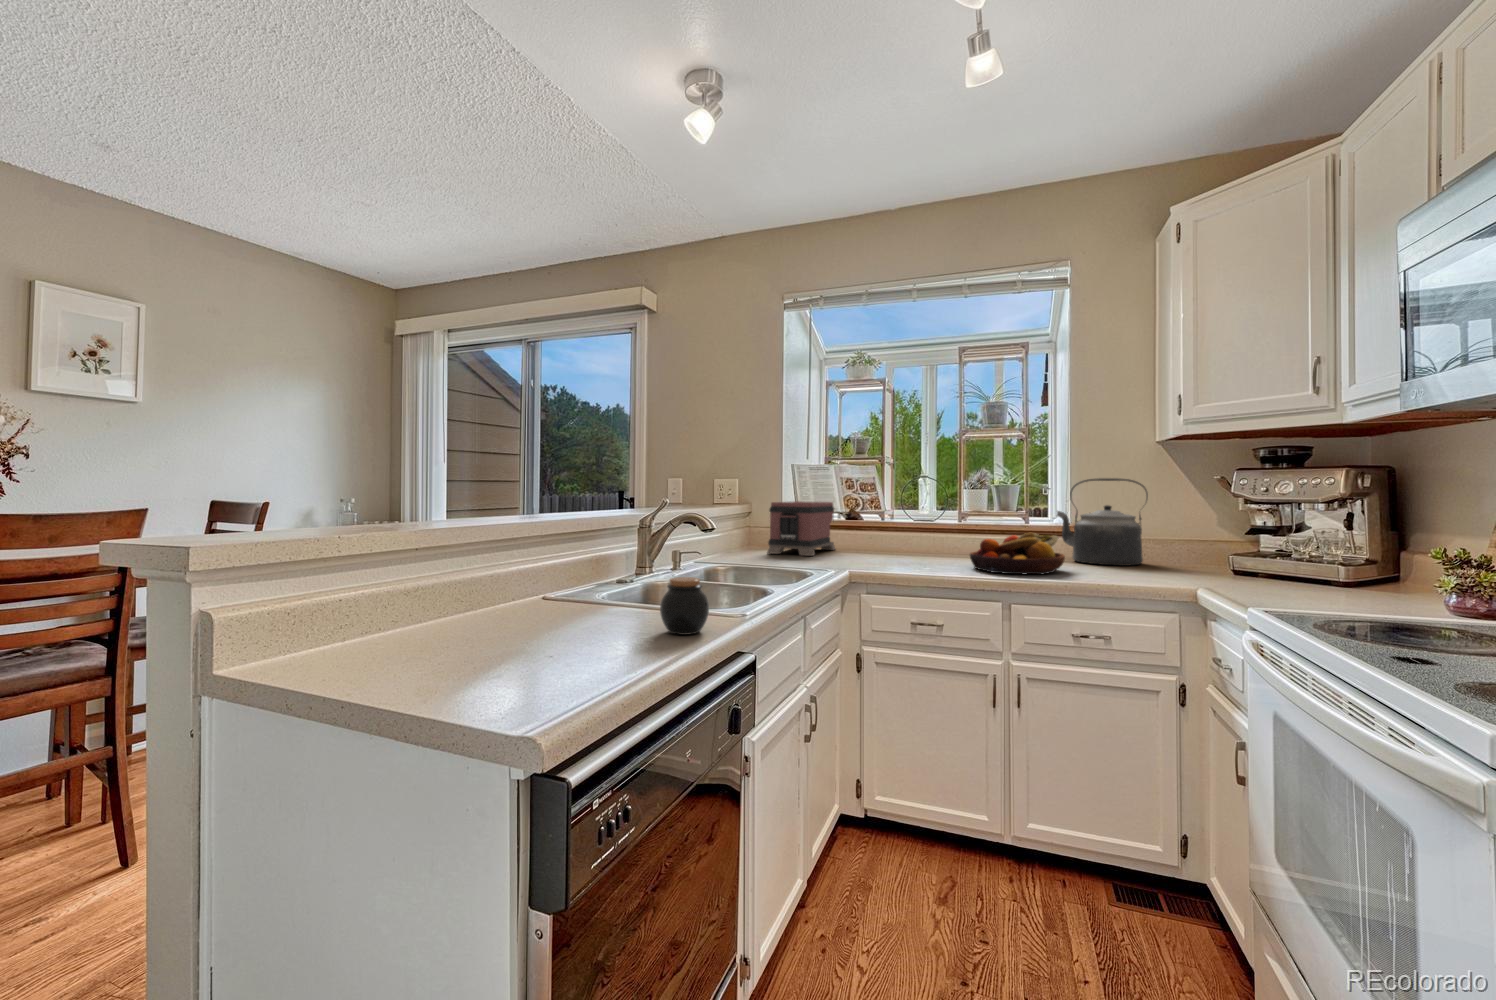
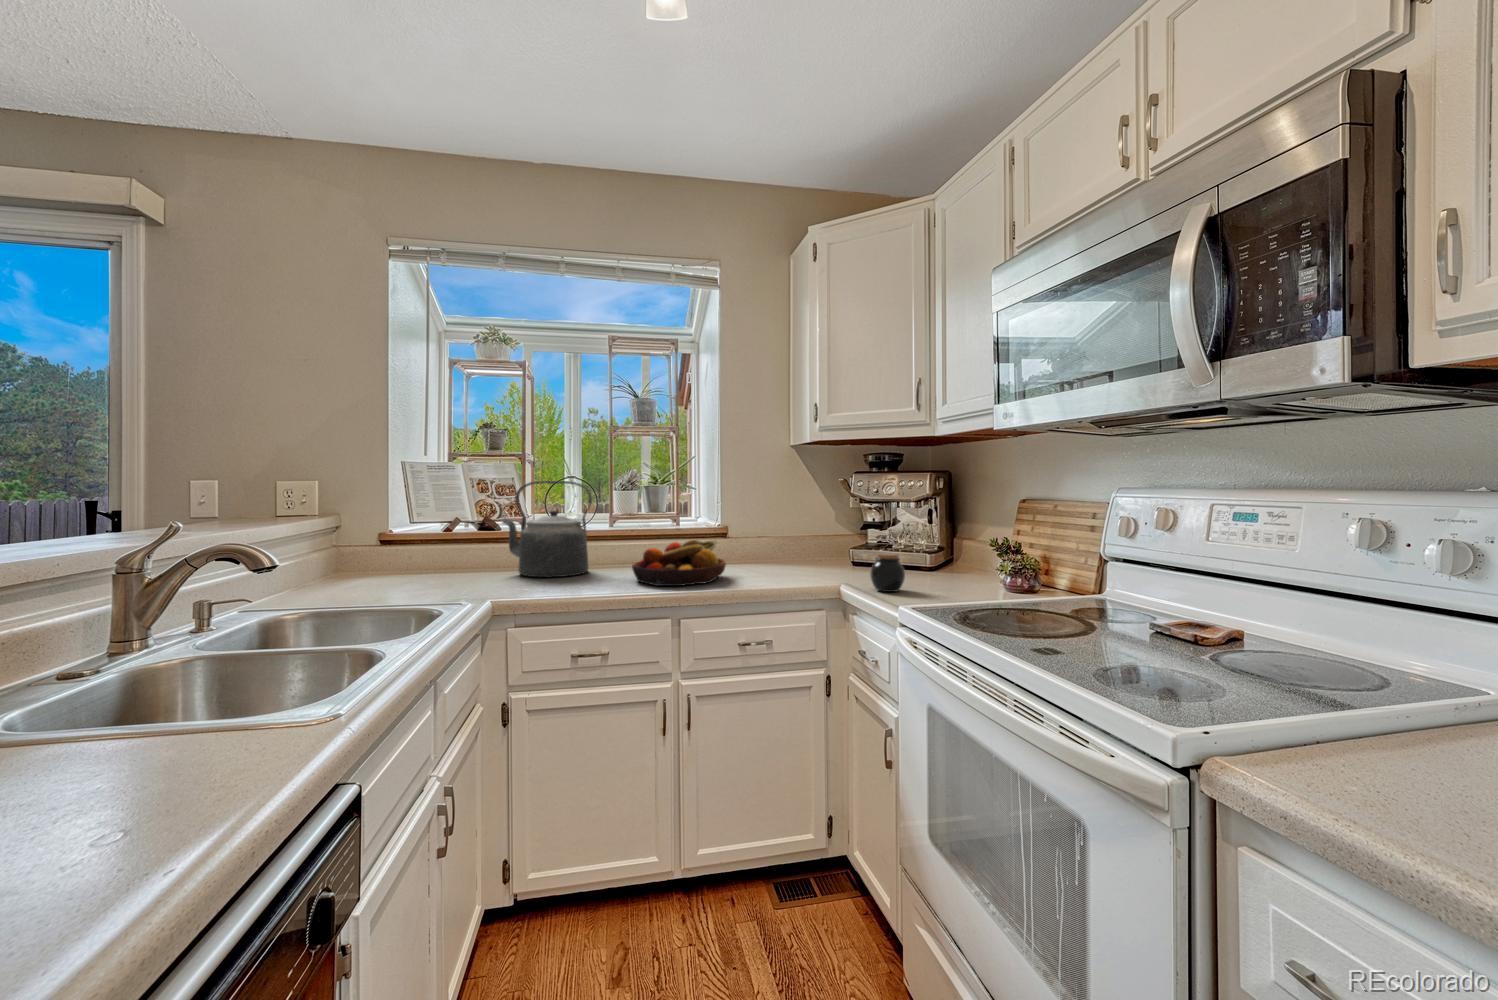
kettle: present [1057,478,1148,566] -> present [503,481,592,577]
toaster: present [767,501,835,556] -> none [366,508,466,581]
jar: present [660,577,709,635] -> present [870,553,905,592]

